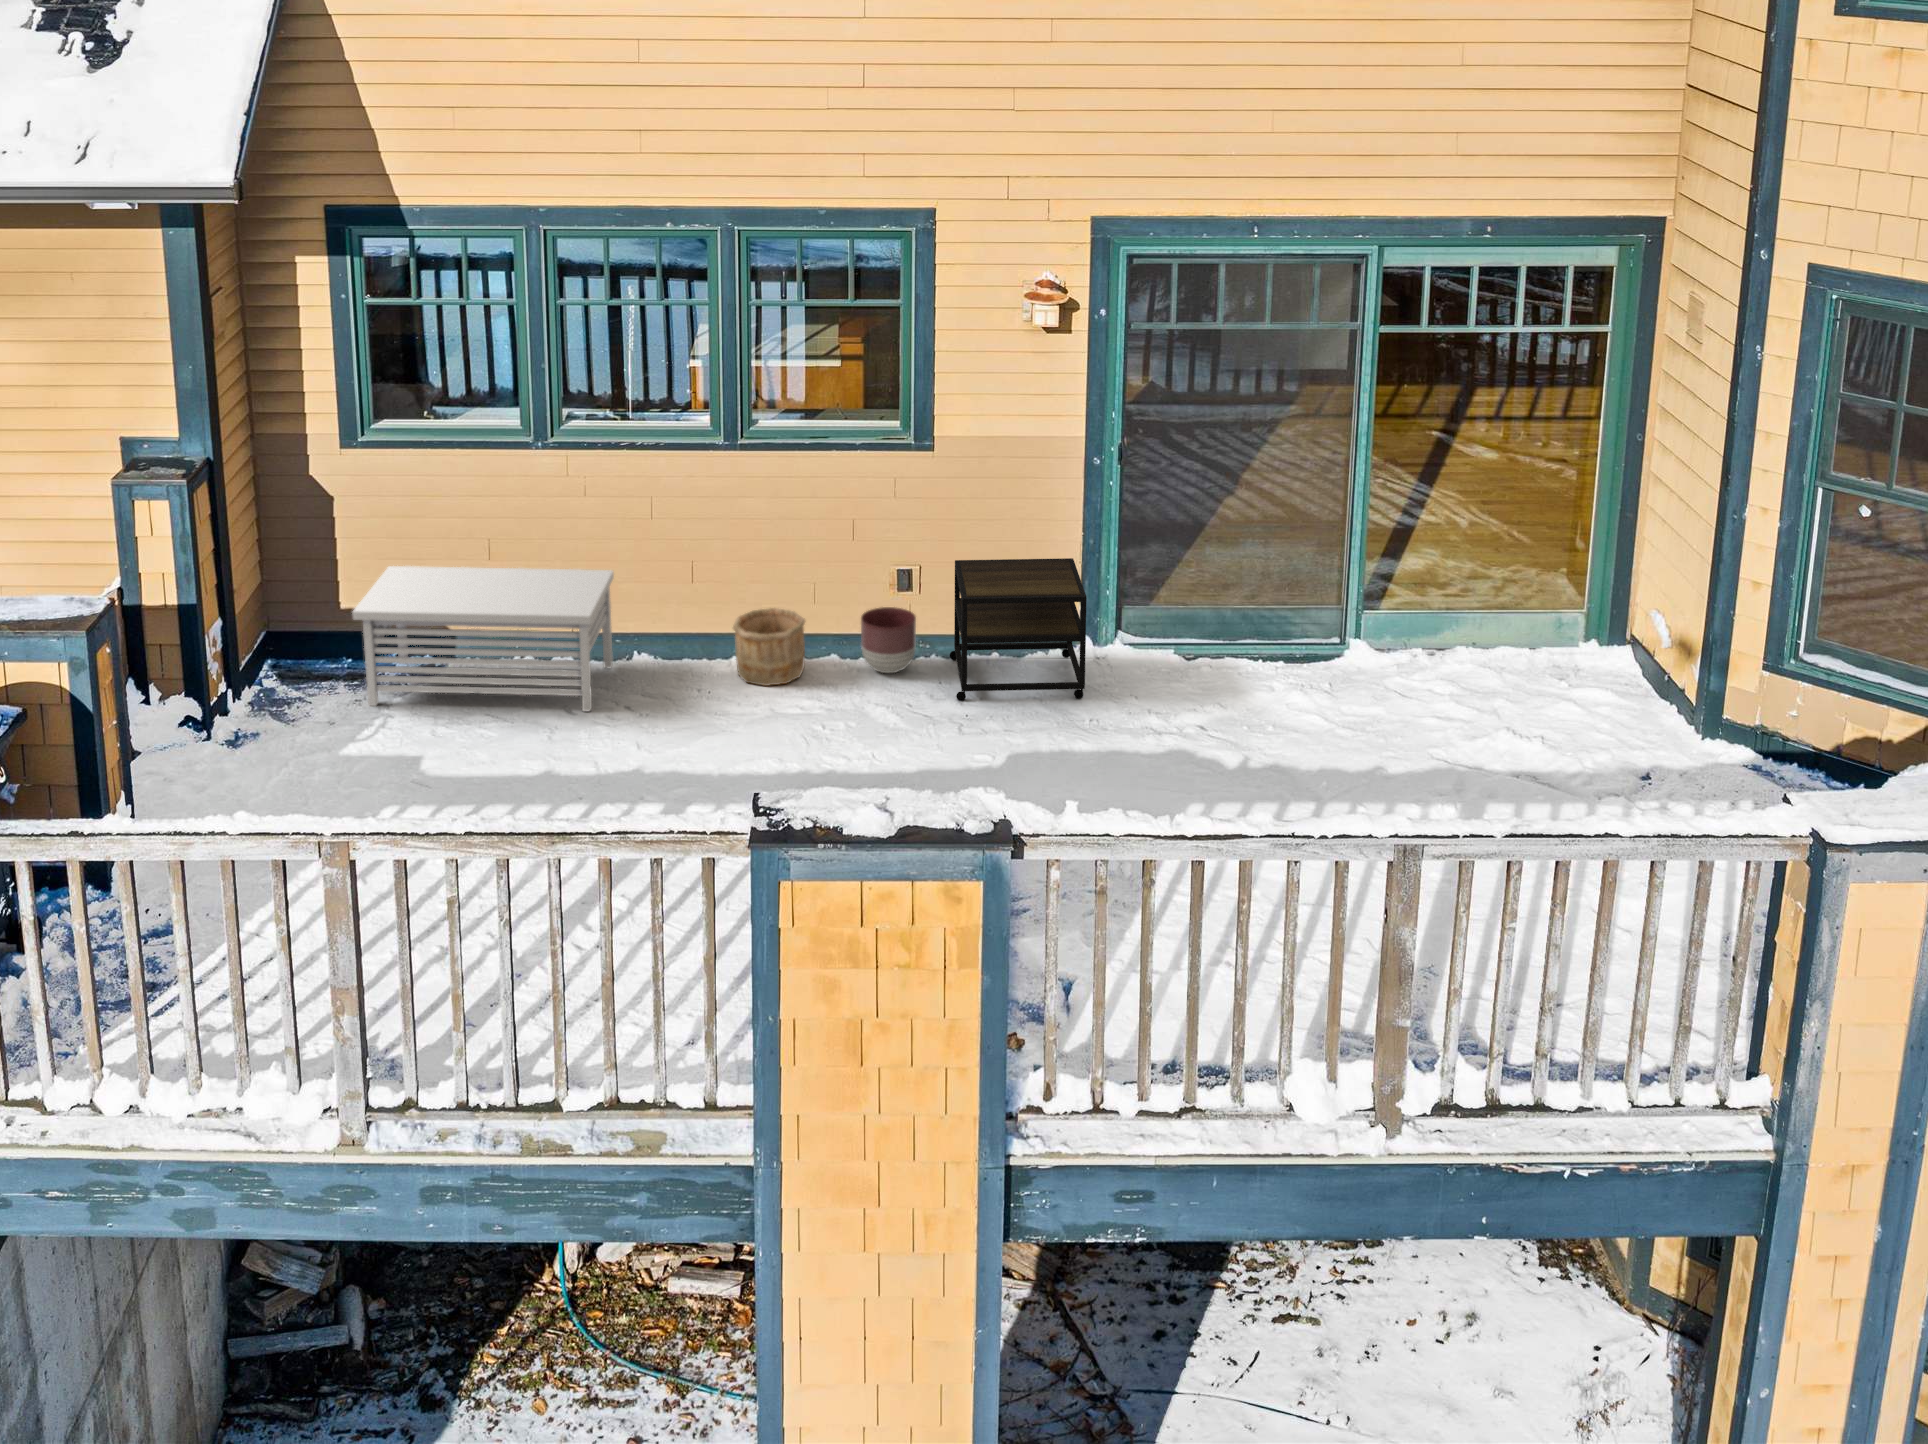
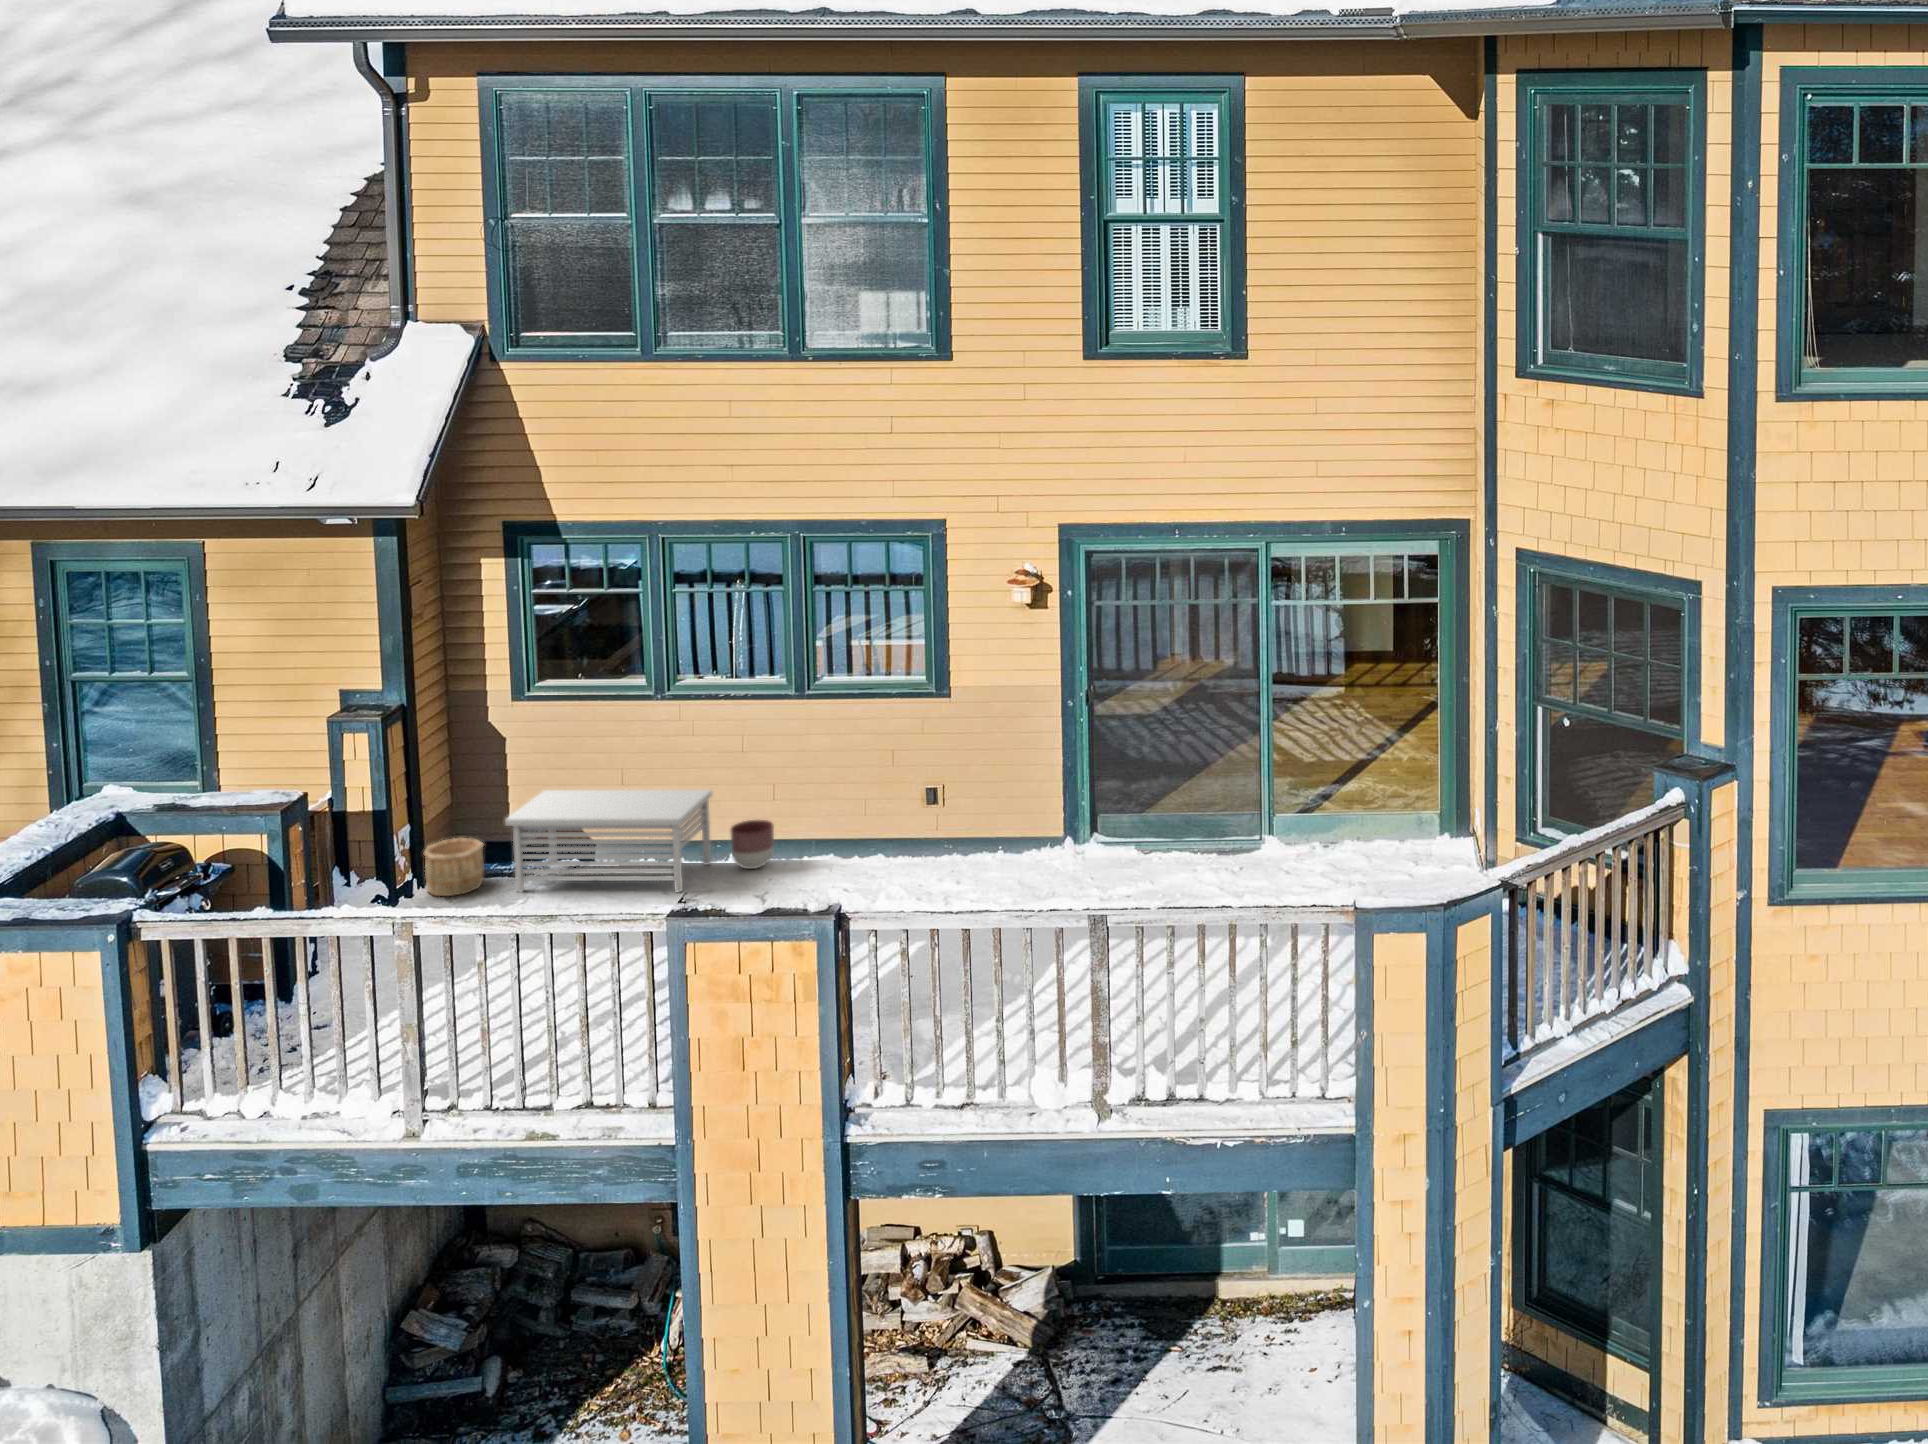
side table: present [950,558,1087,701] -> none [957,776,1060,881]
planter: present [861,607,916,673] -> present [731,820,774,869]
wooden bucket: present [733,608,805,686] -> present [424,838,484,896]

